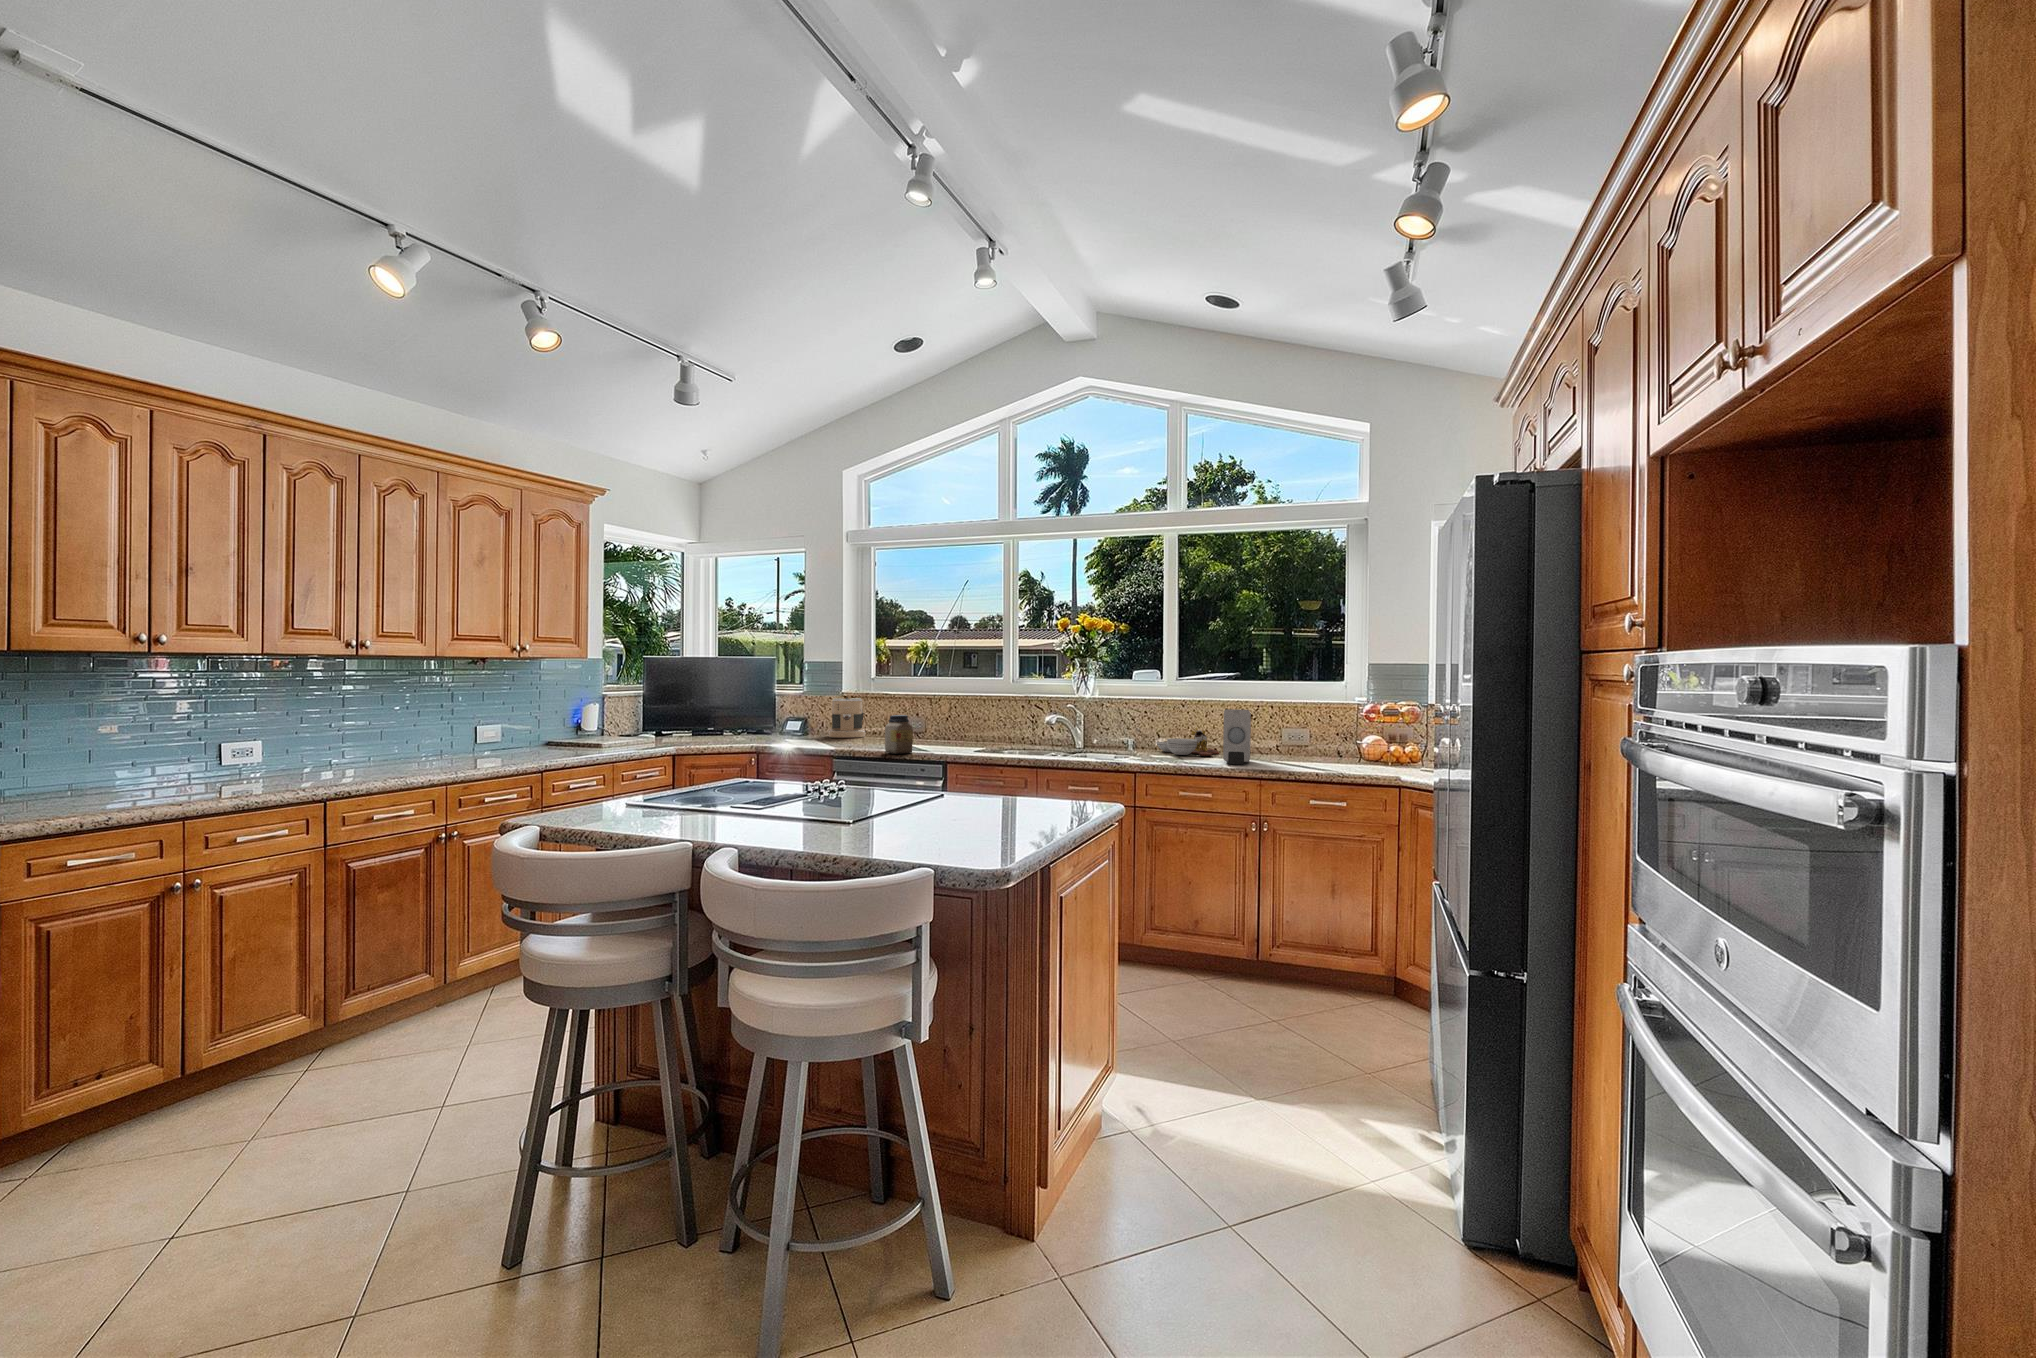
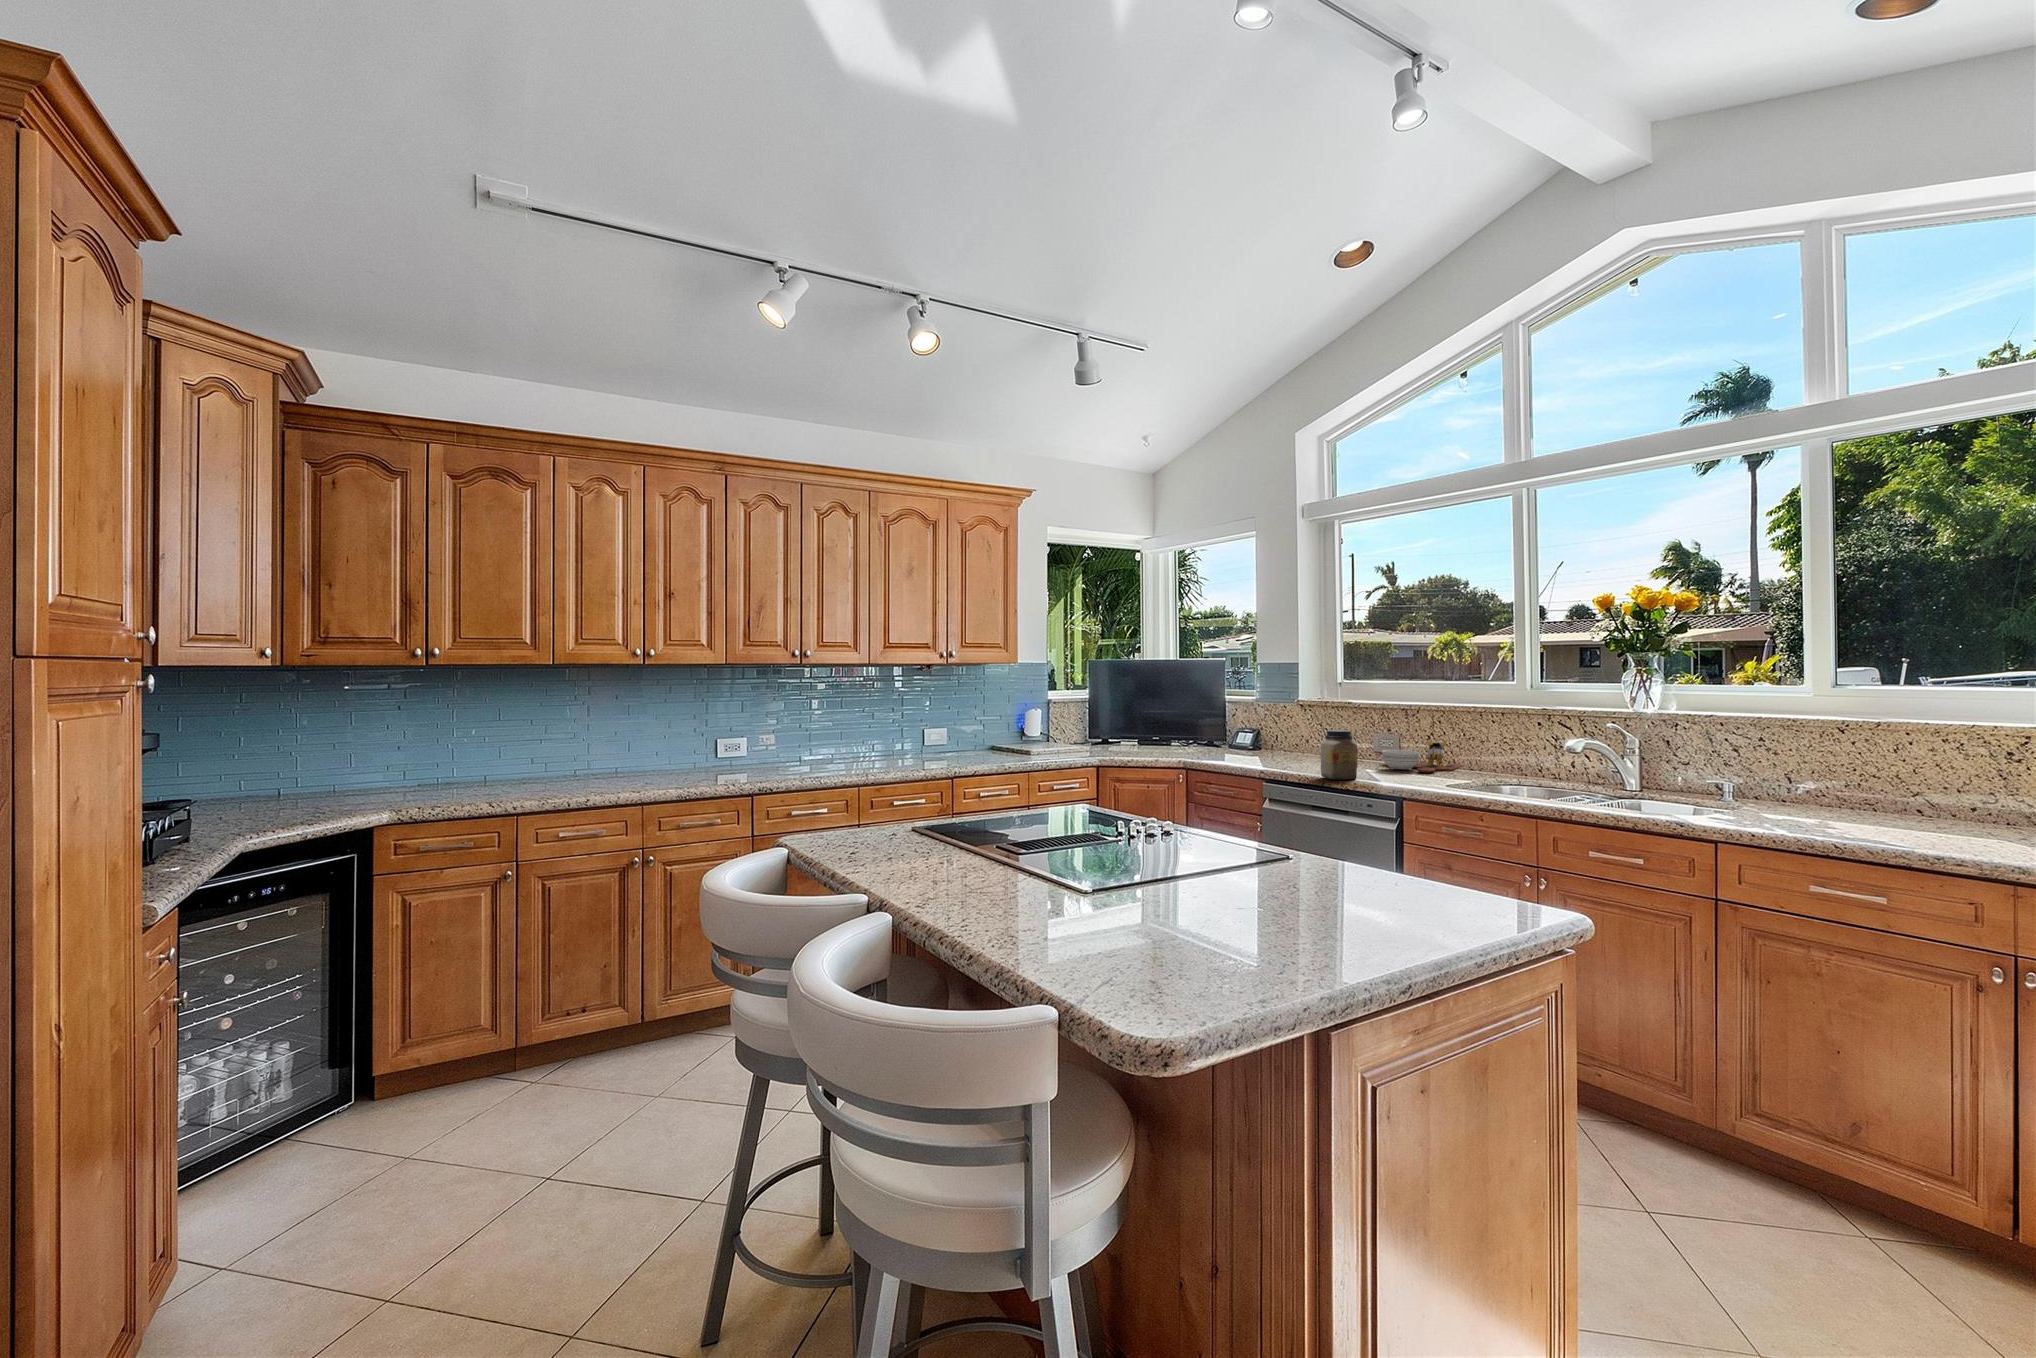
coffee maker: present [828,697,865,737] -> none [1278,703,1323,752]
soap dispenser: present [1223,709,1251,764] -> none [1919,745,1996,850]
cutting board: present [1157,727,1219,756] -> present [1382,738,1463,772]

